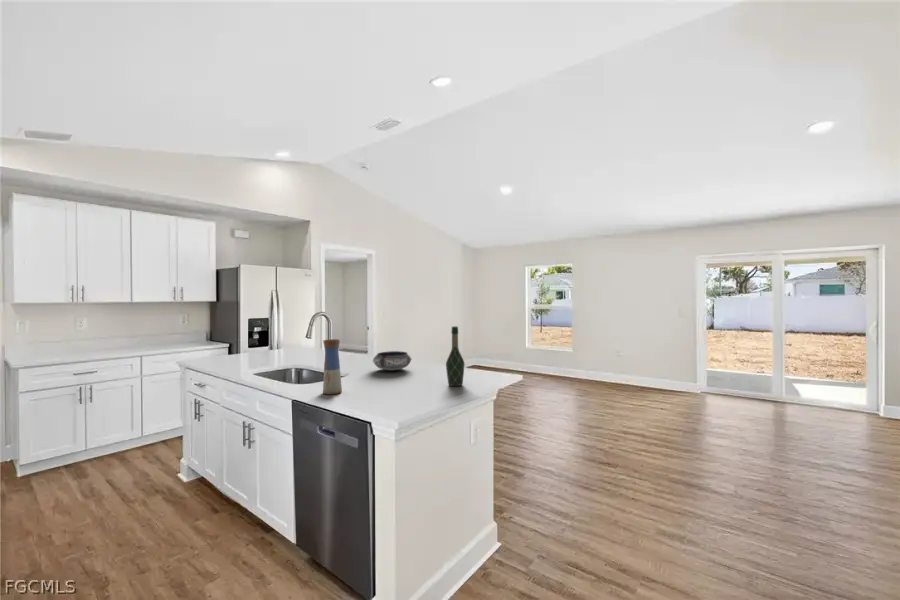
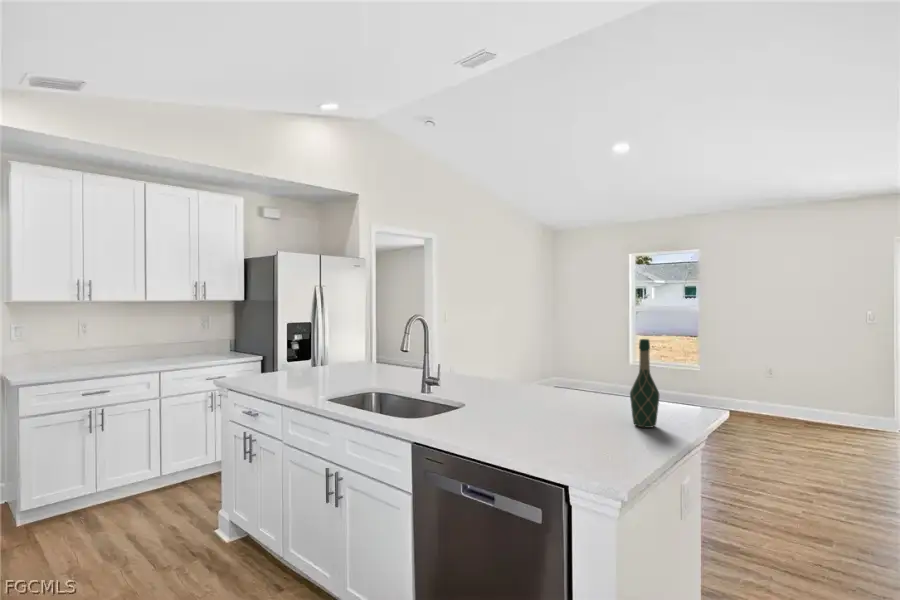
vase: present [323,339,342,394] -> none [461,357,488,438]
bowl: present [373,351,411,370] -> none [497,372,552,399]

